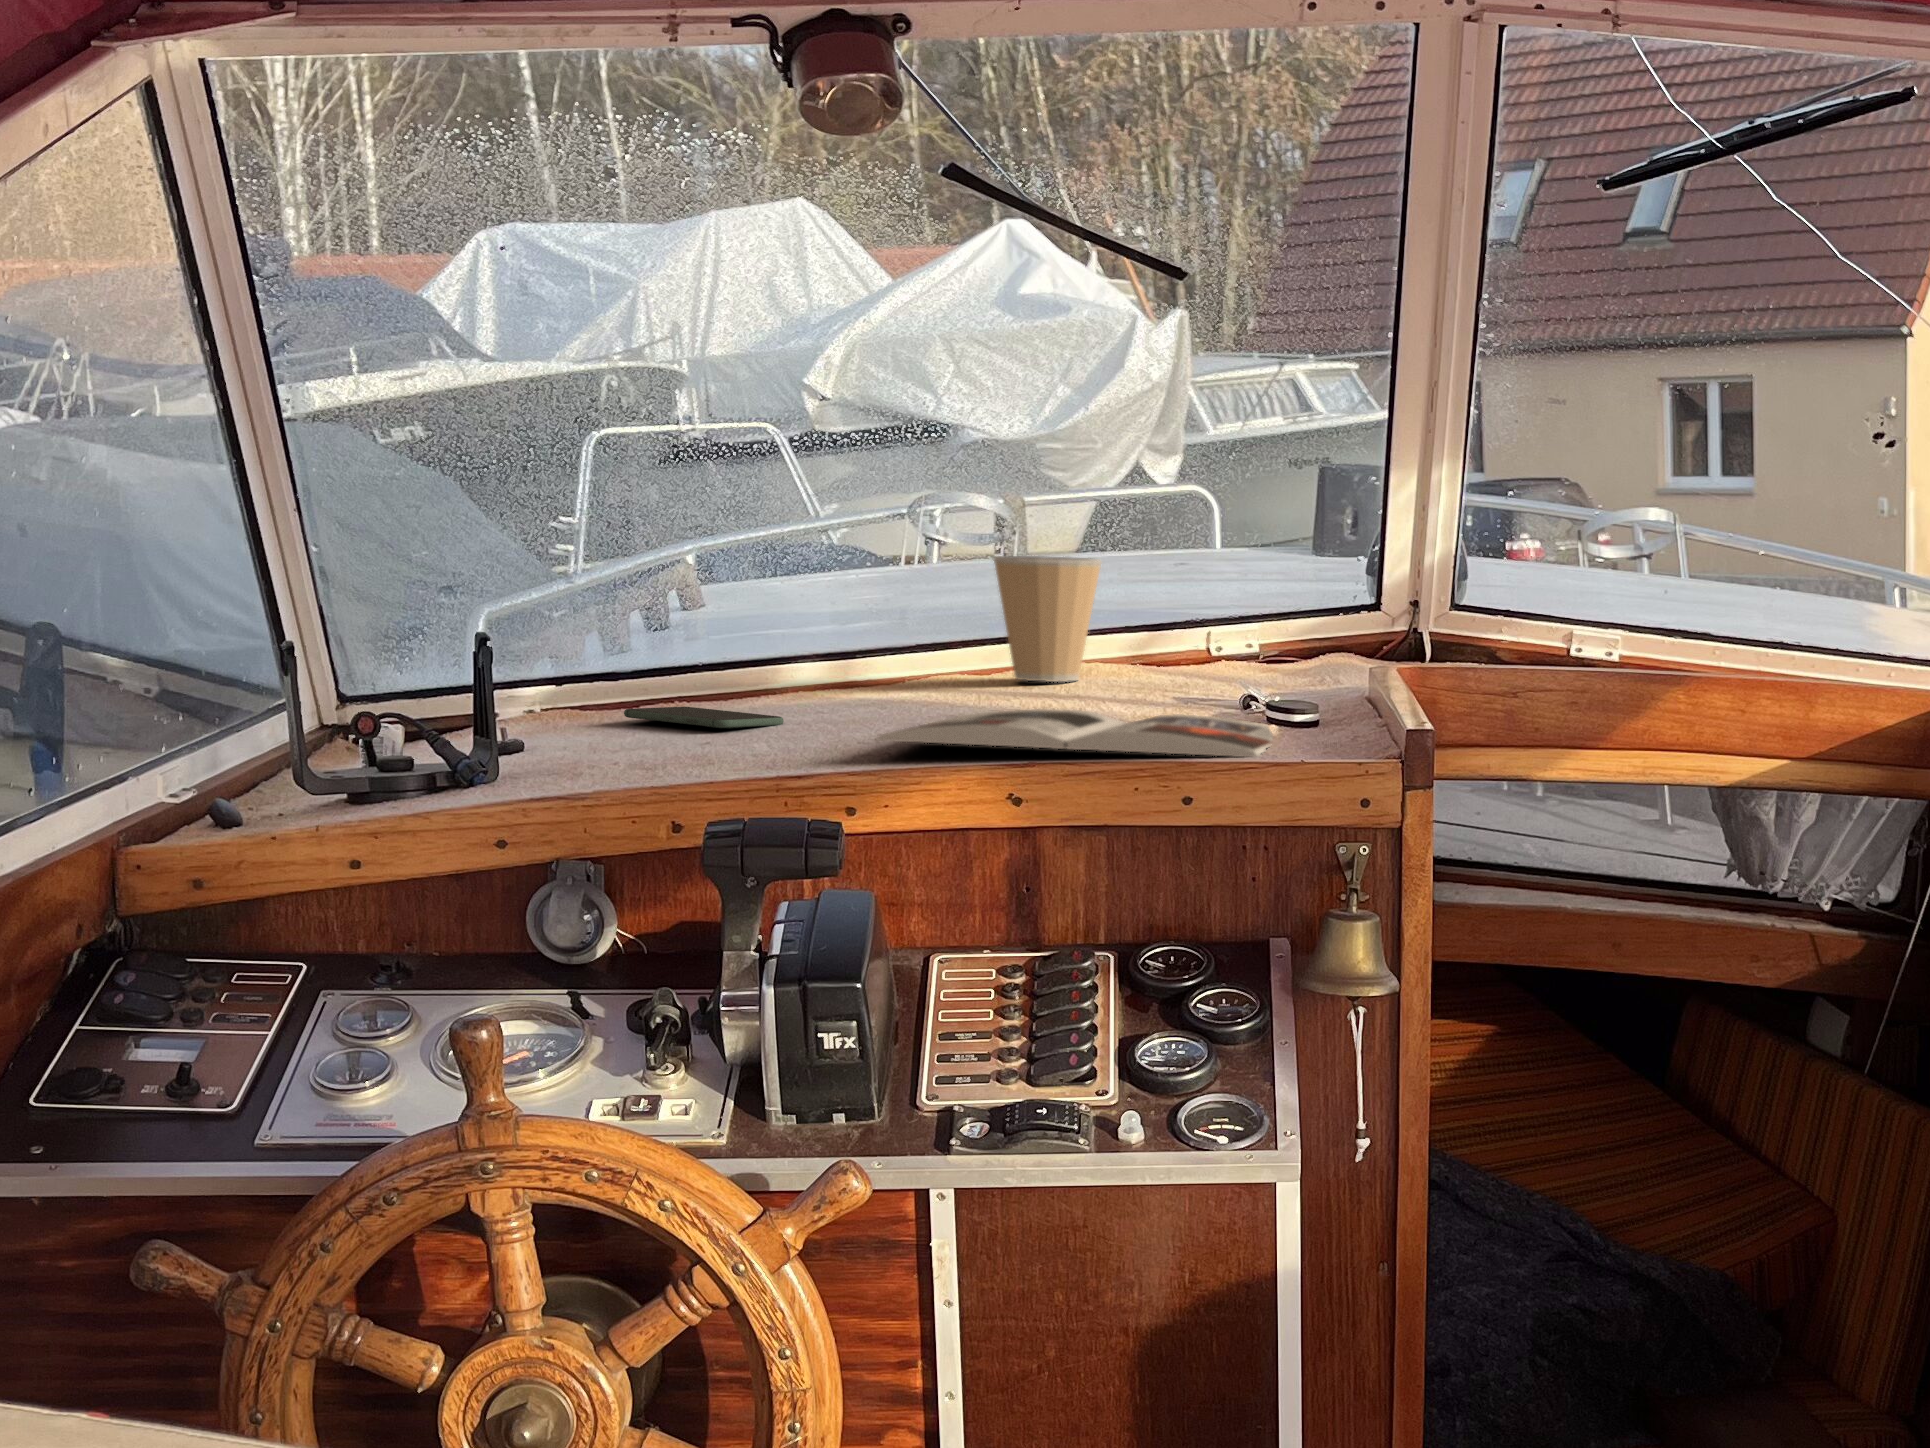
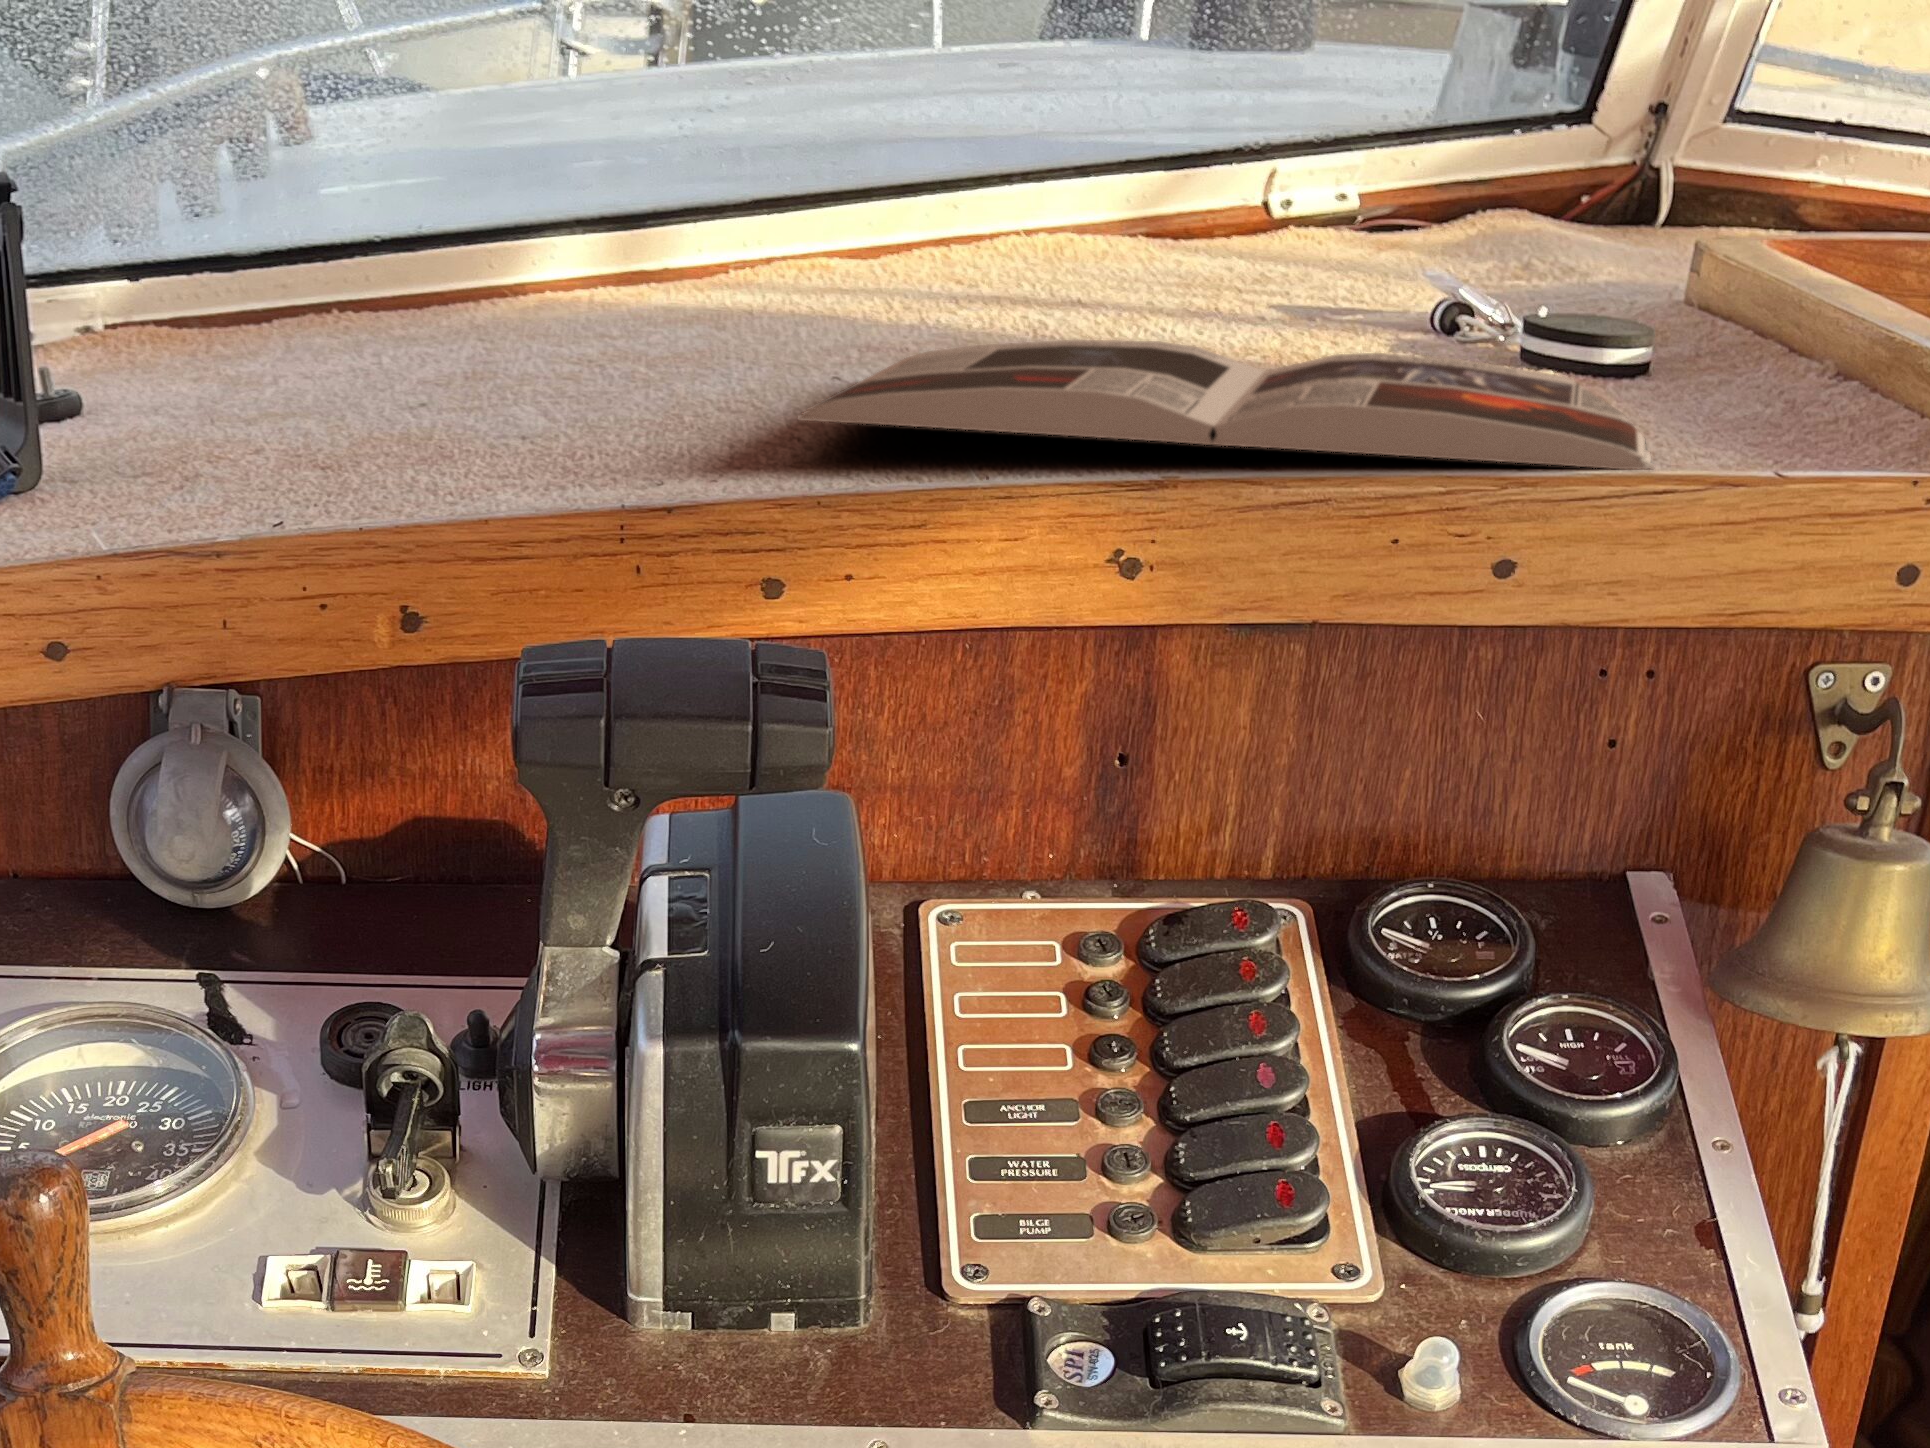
coffee cup: present [993,556,1102,682] -> none [918,15,1129,269]
smartphone: present [624,707,784,729] -> none [260,323,559,374]

